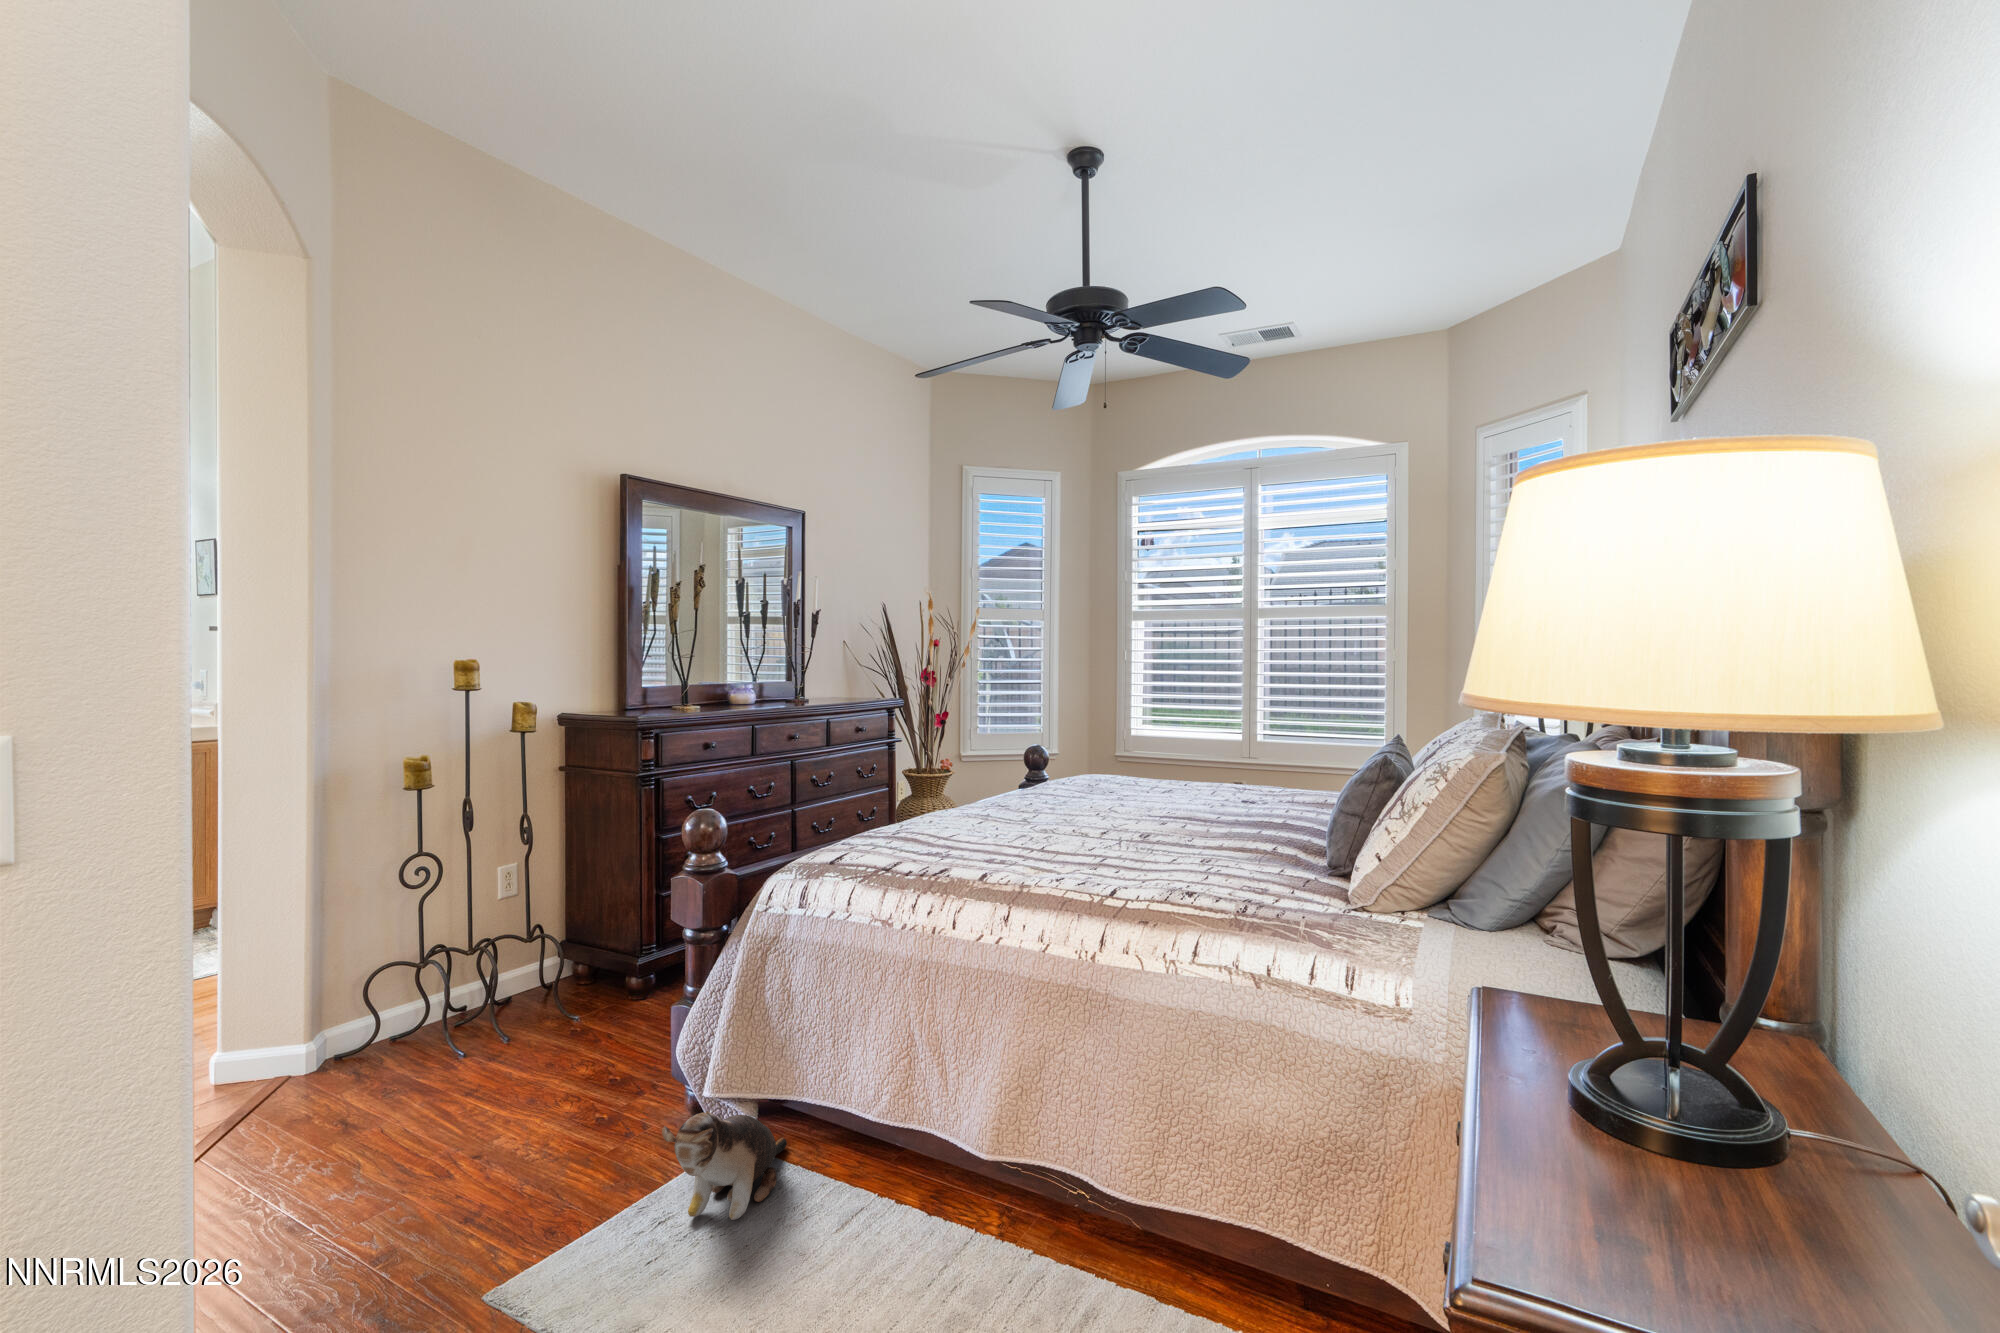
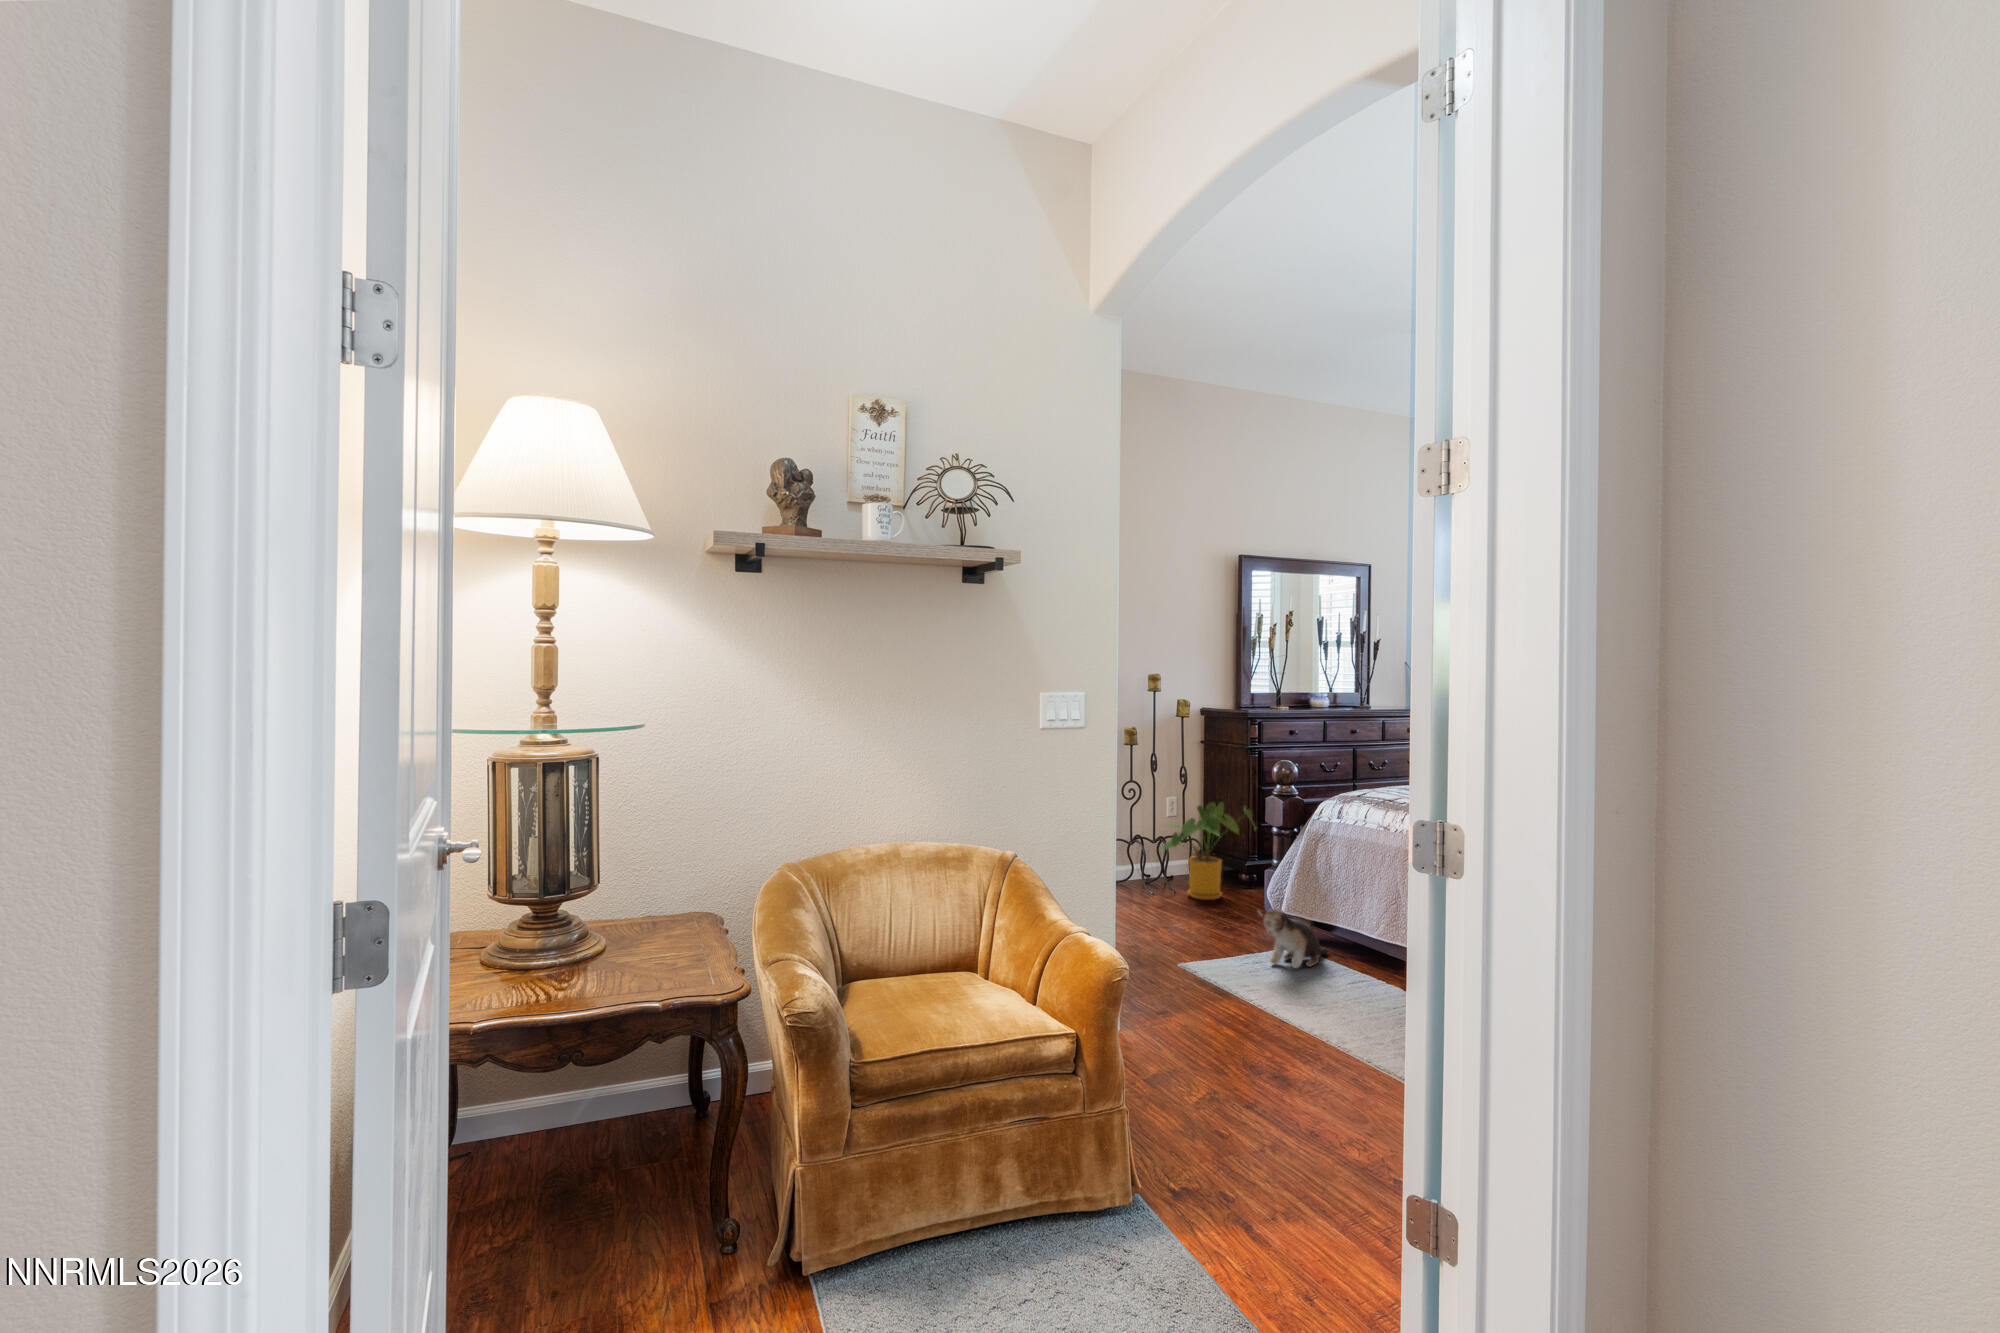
house plant: none [476,871,654,1051] -> present [1163,802,1256,900]

